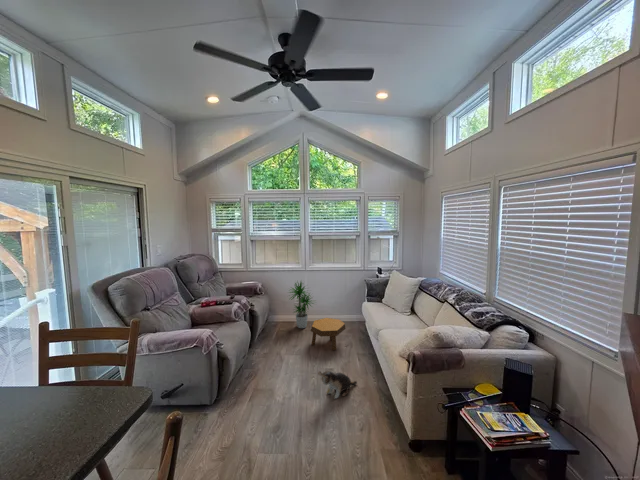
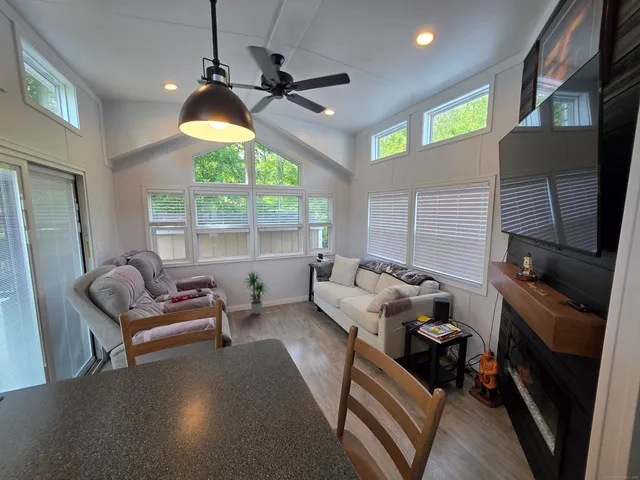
footstool: present [311,318,345,351] -> none [274,300,303,325]
plush toy: present [318,371,357,398] -> none [307,335,329,356]

